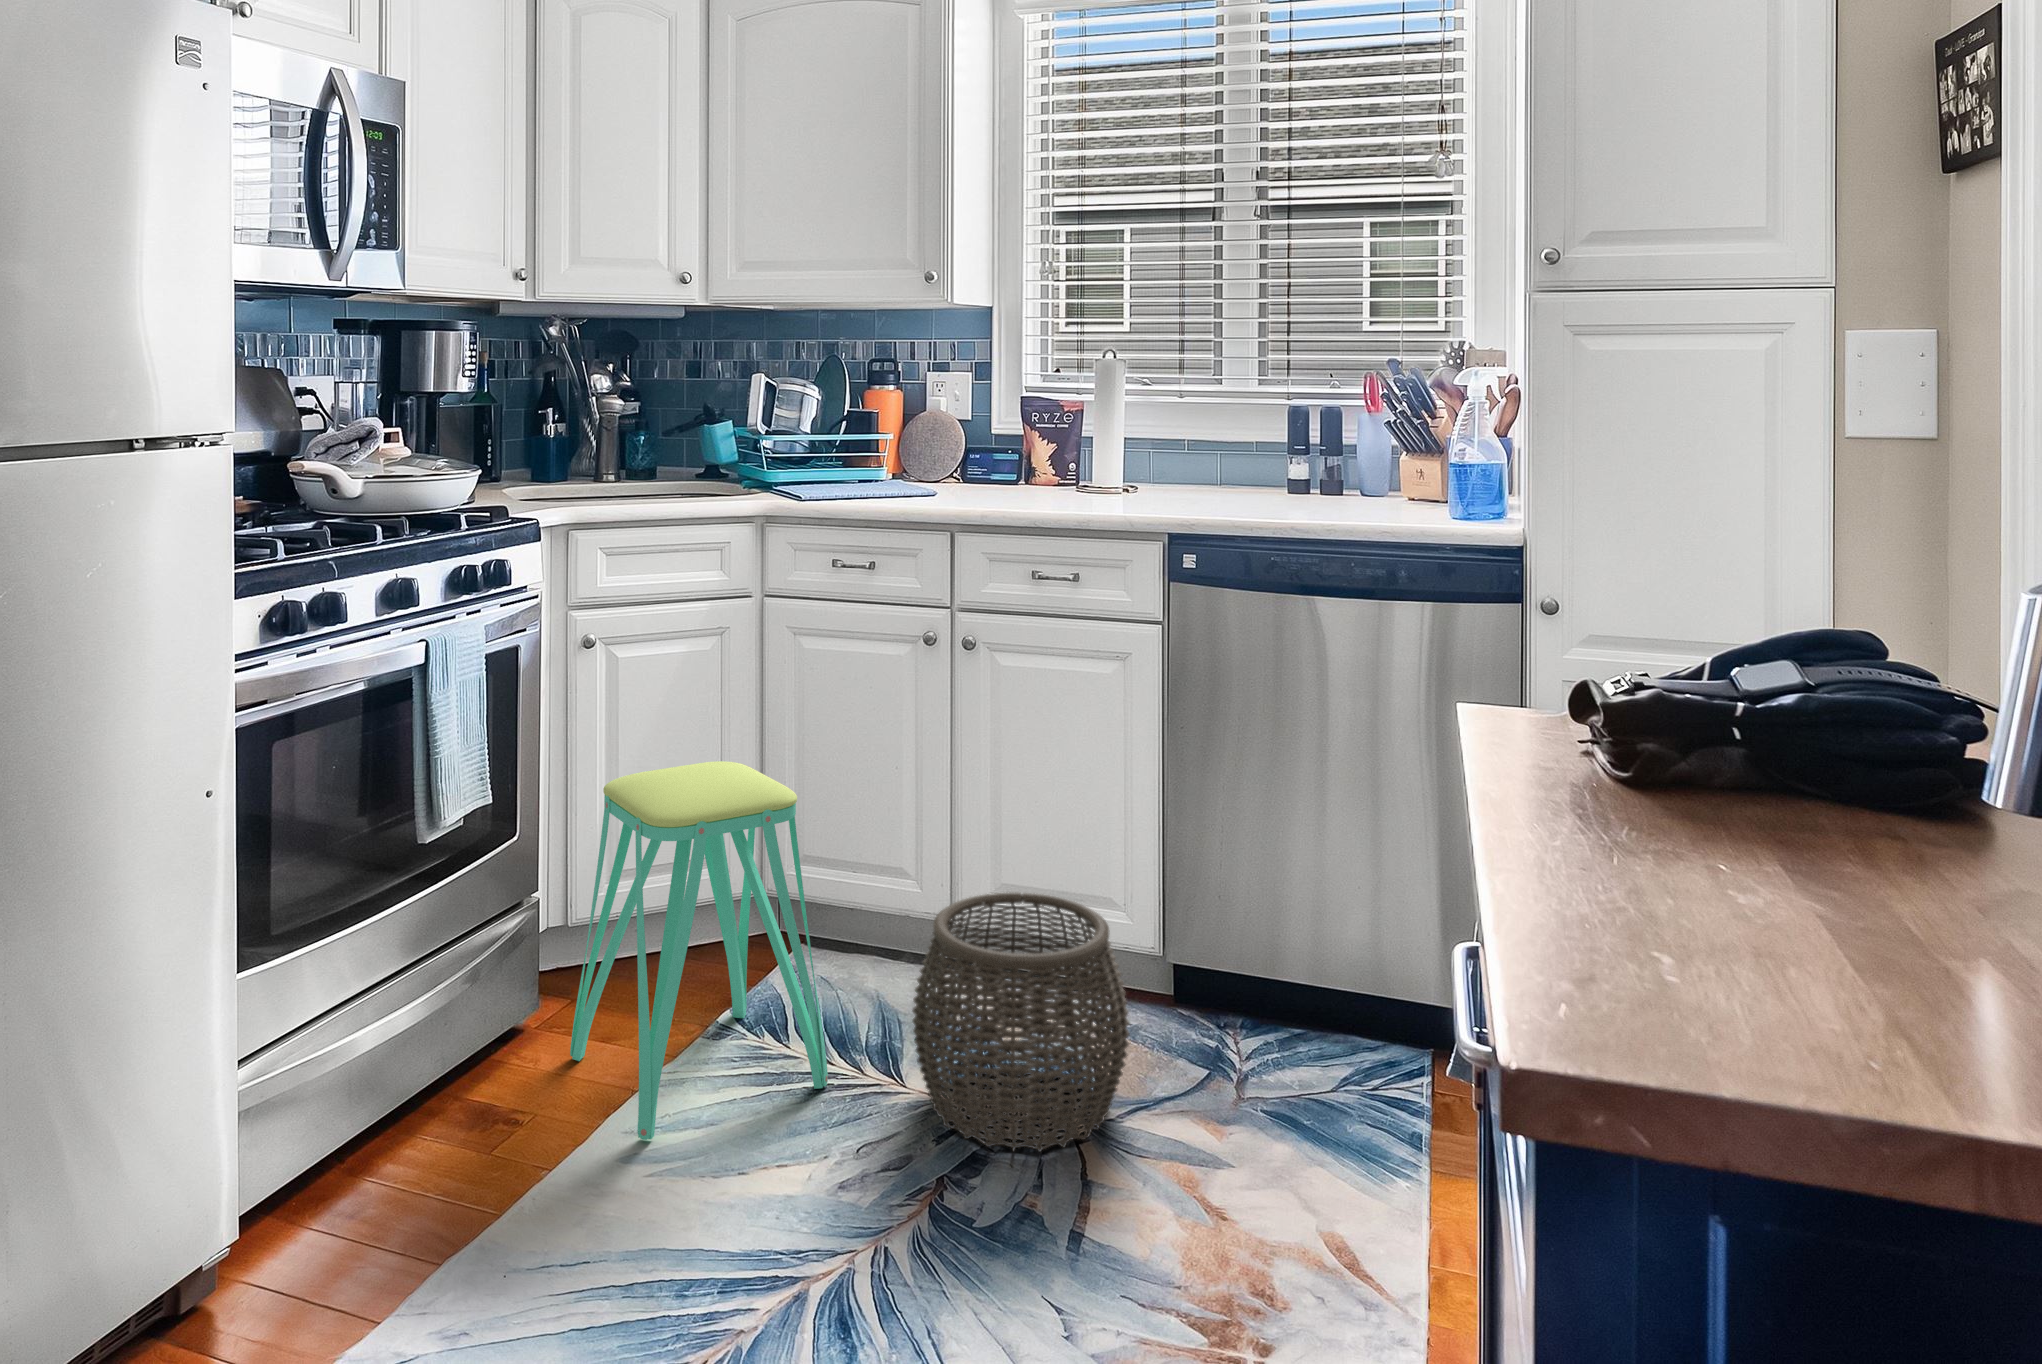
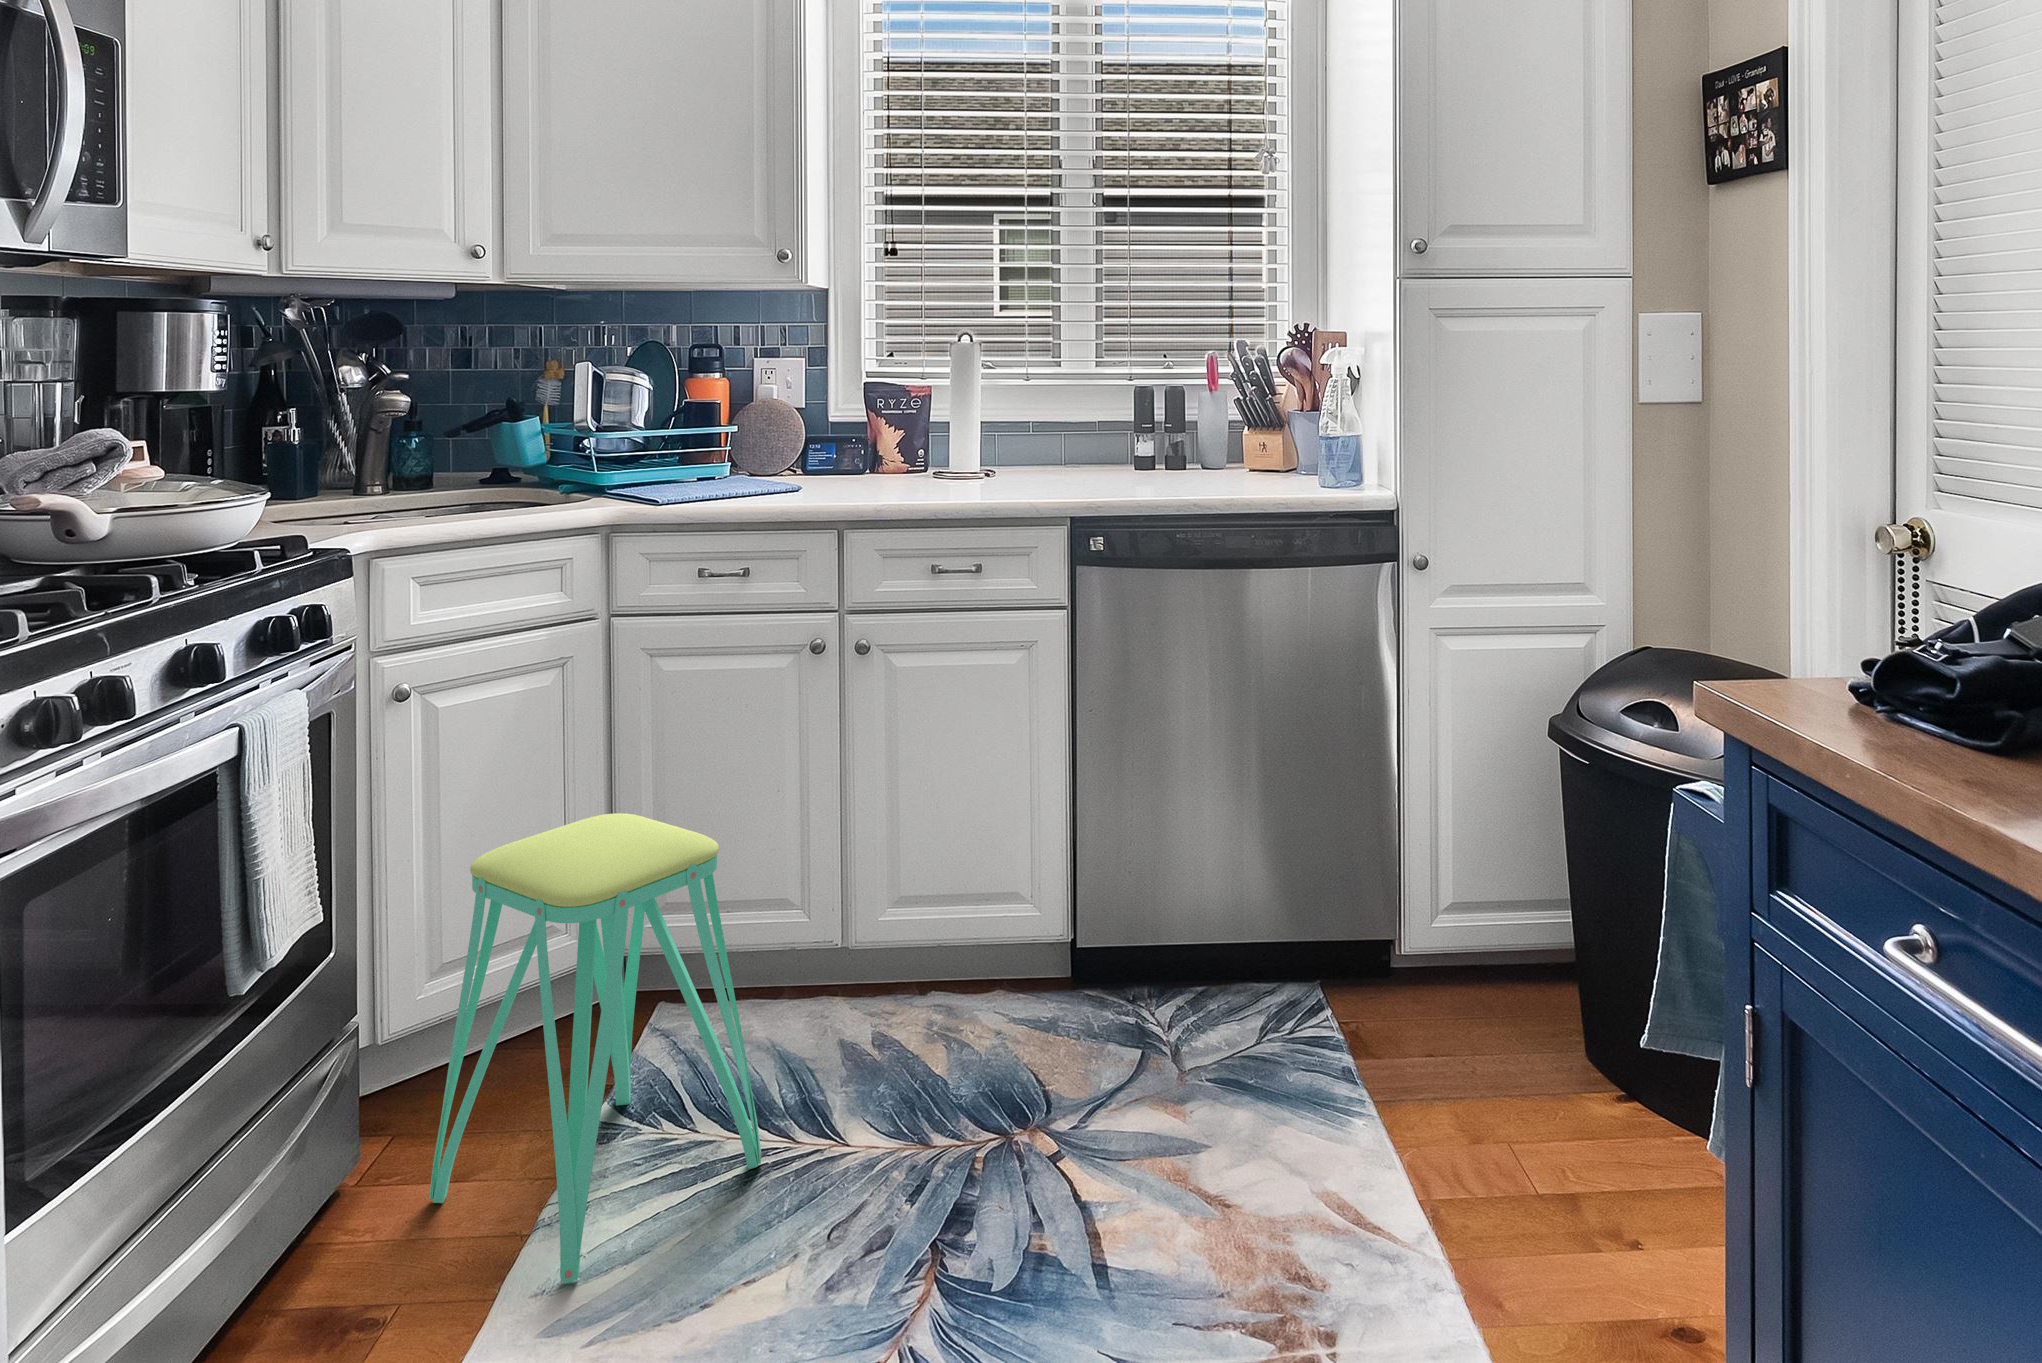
woven basket: present [912,892,1130,1151] -> none [864,907,1095,1191]

